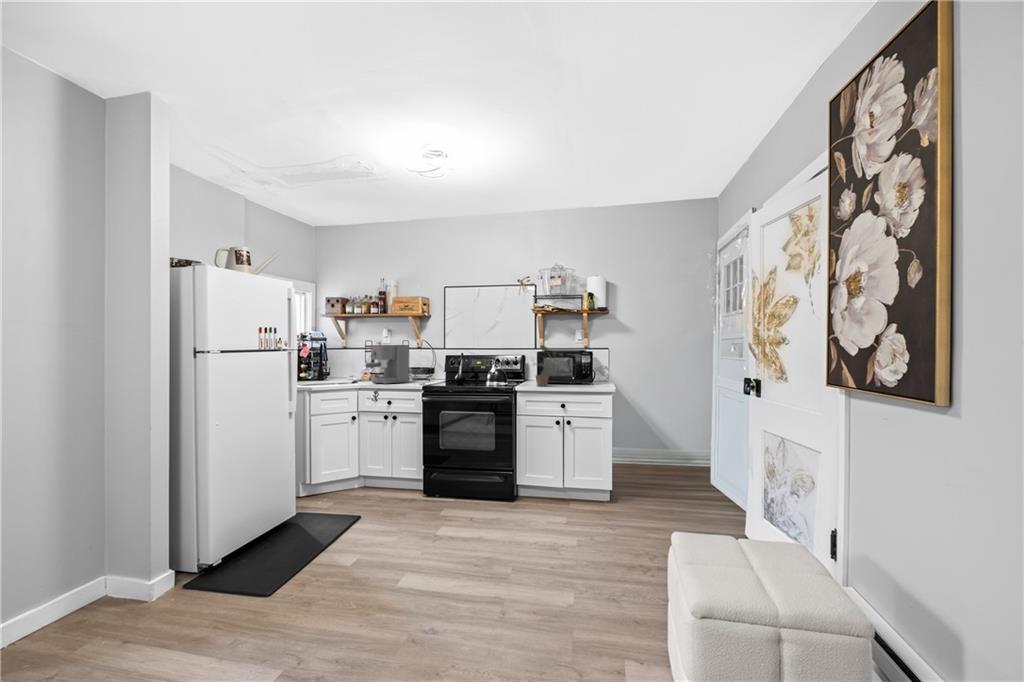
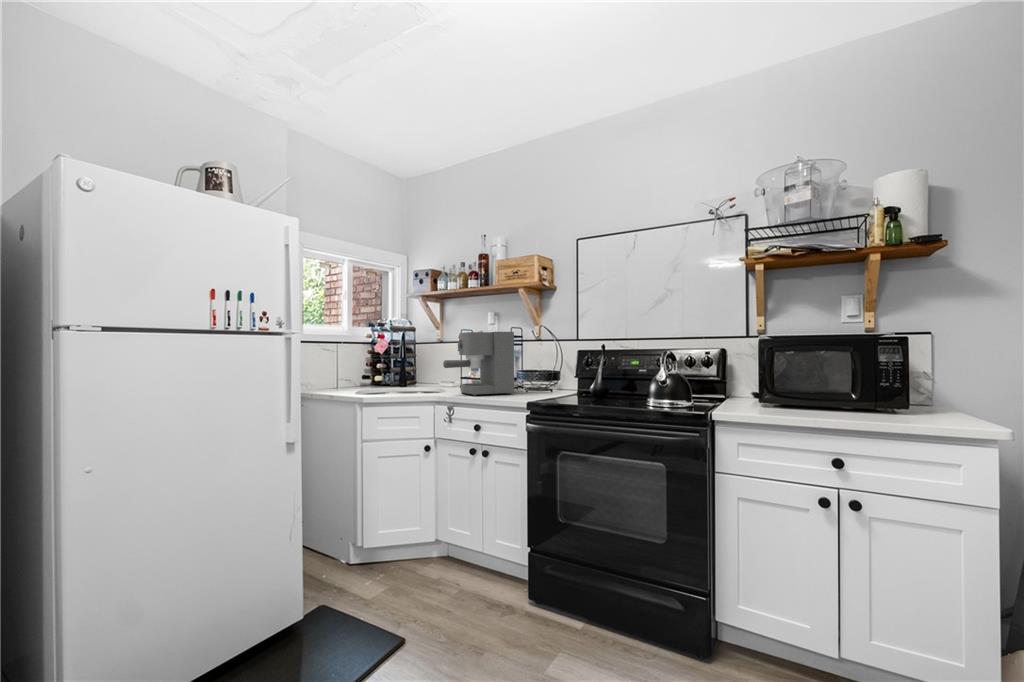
potted plant: present [534,345,562,386] -> none [735,322,827,412]

